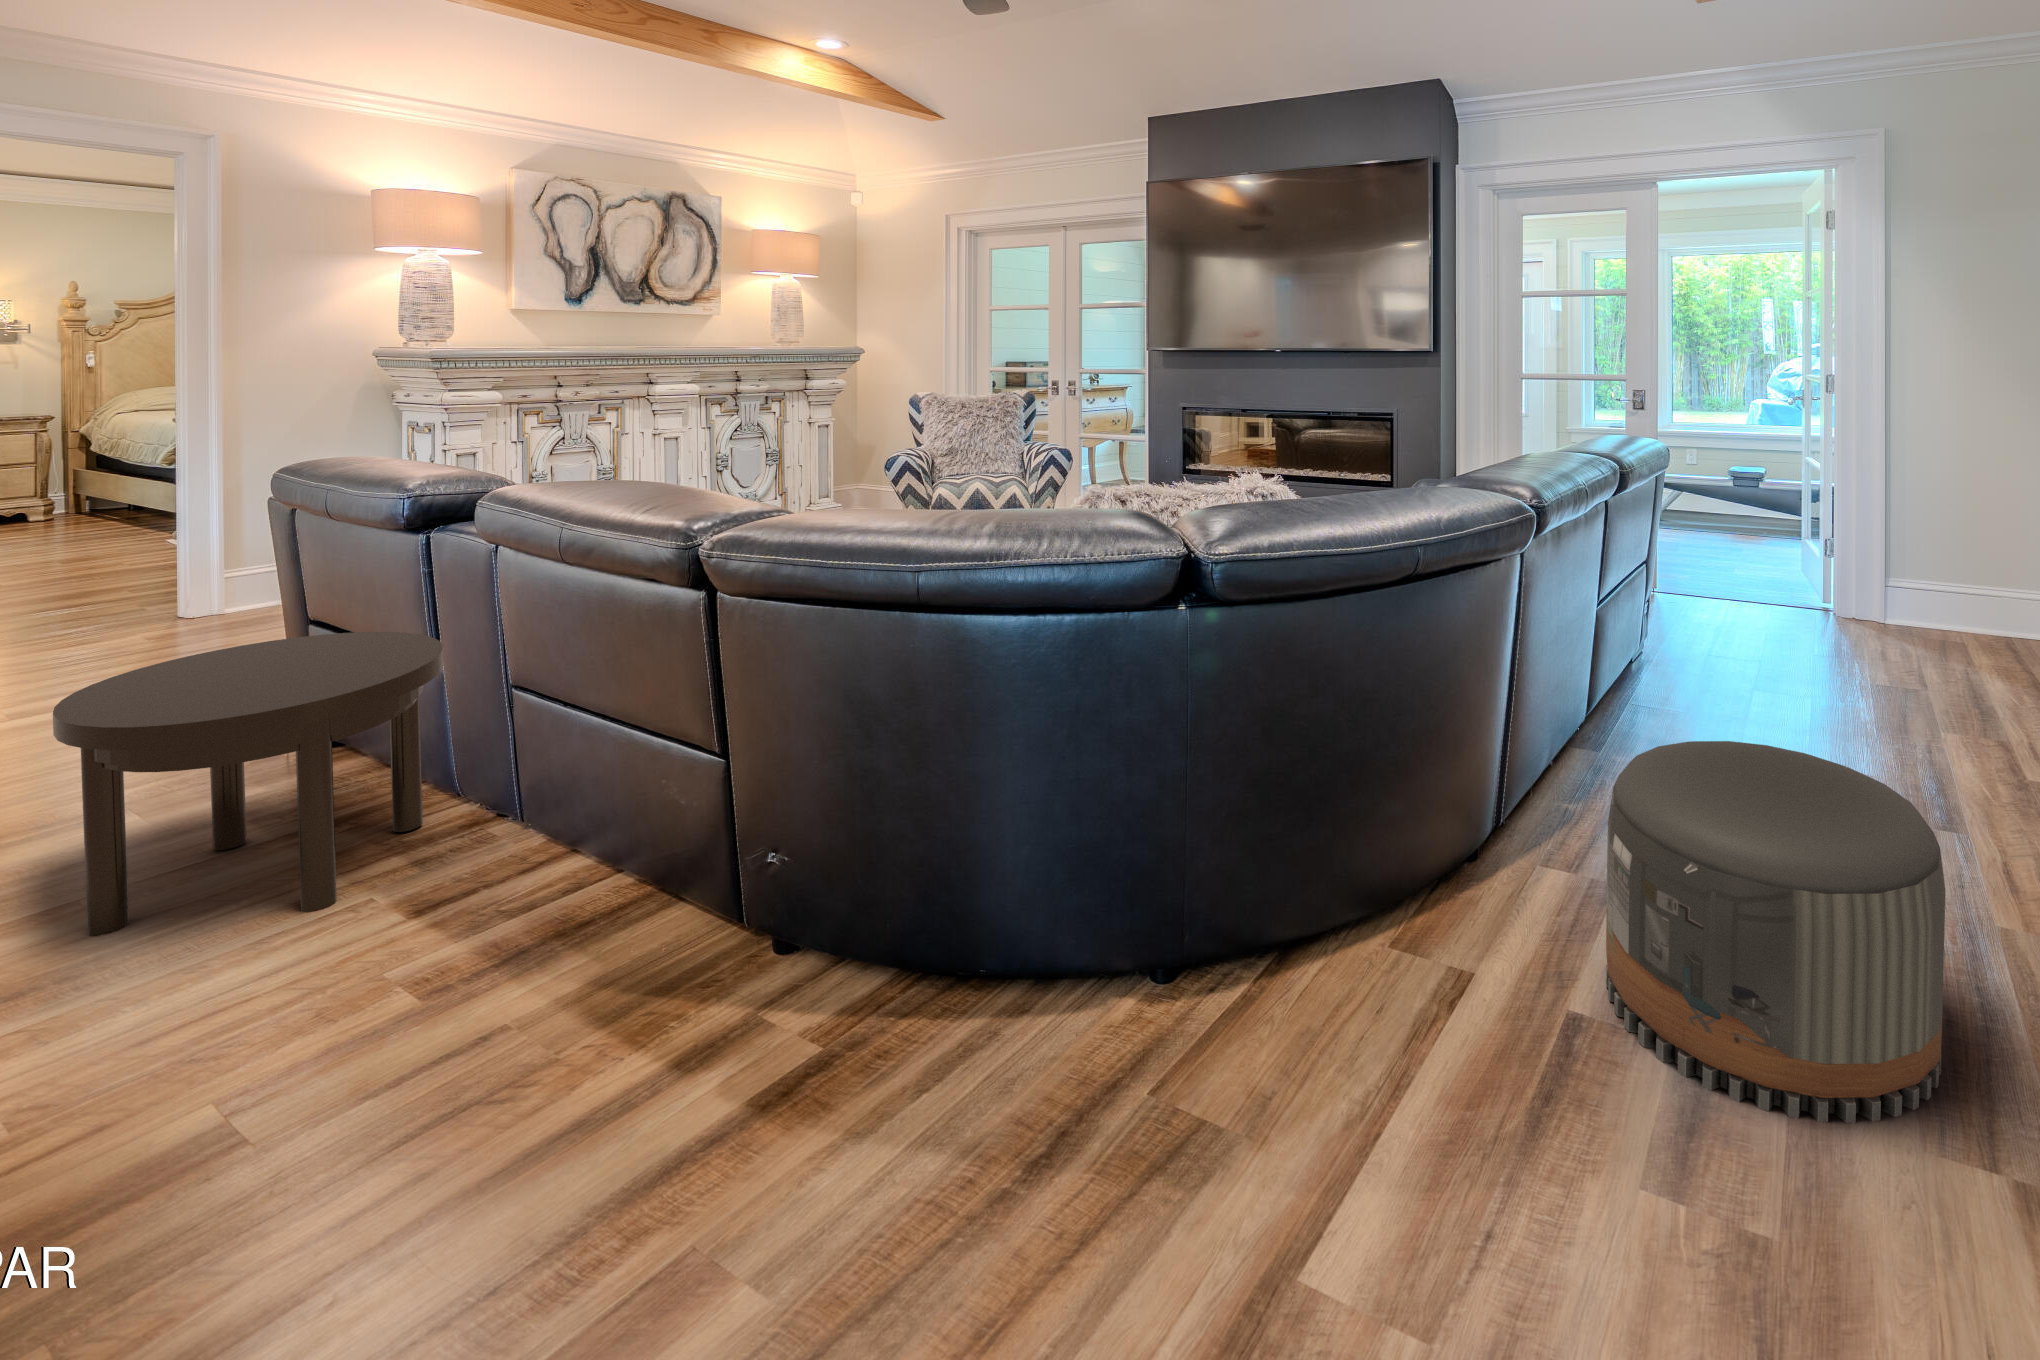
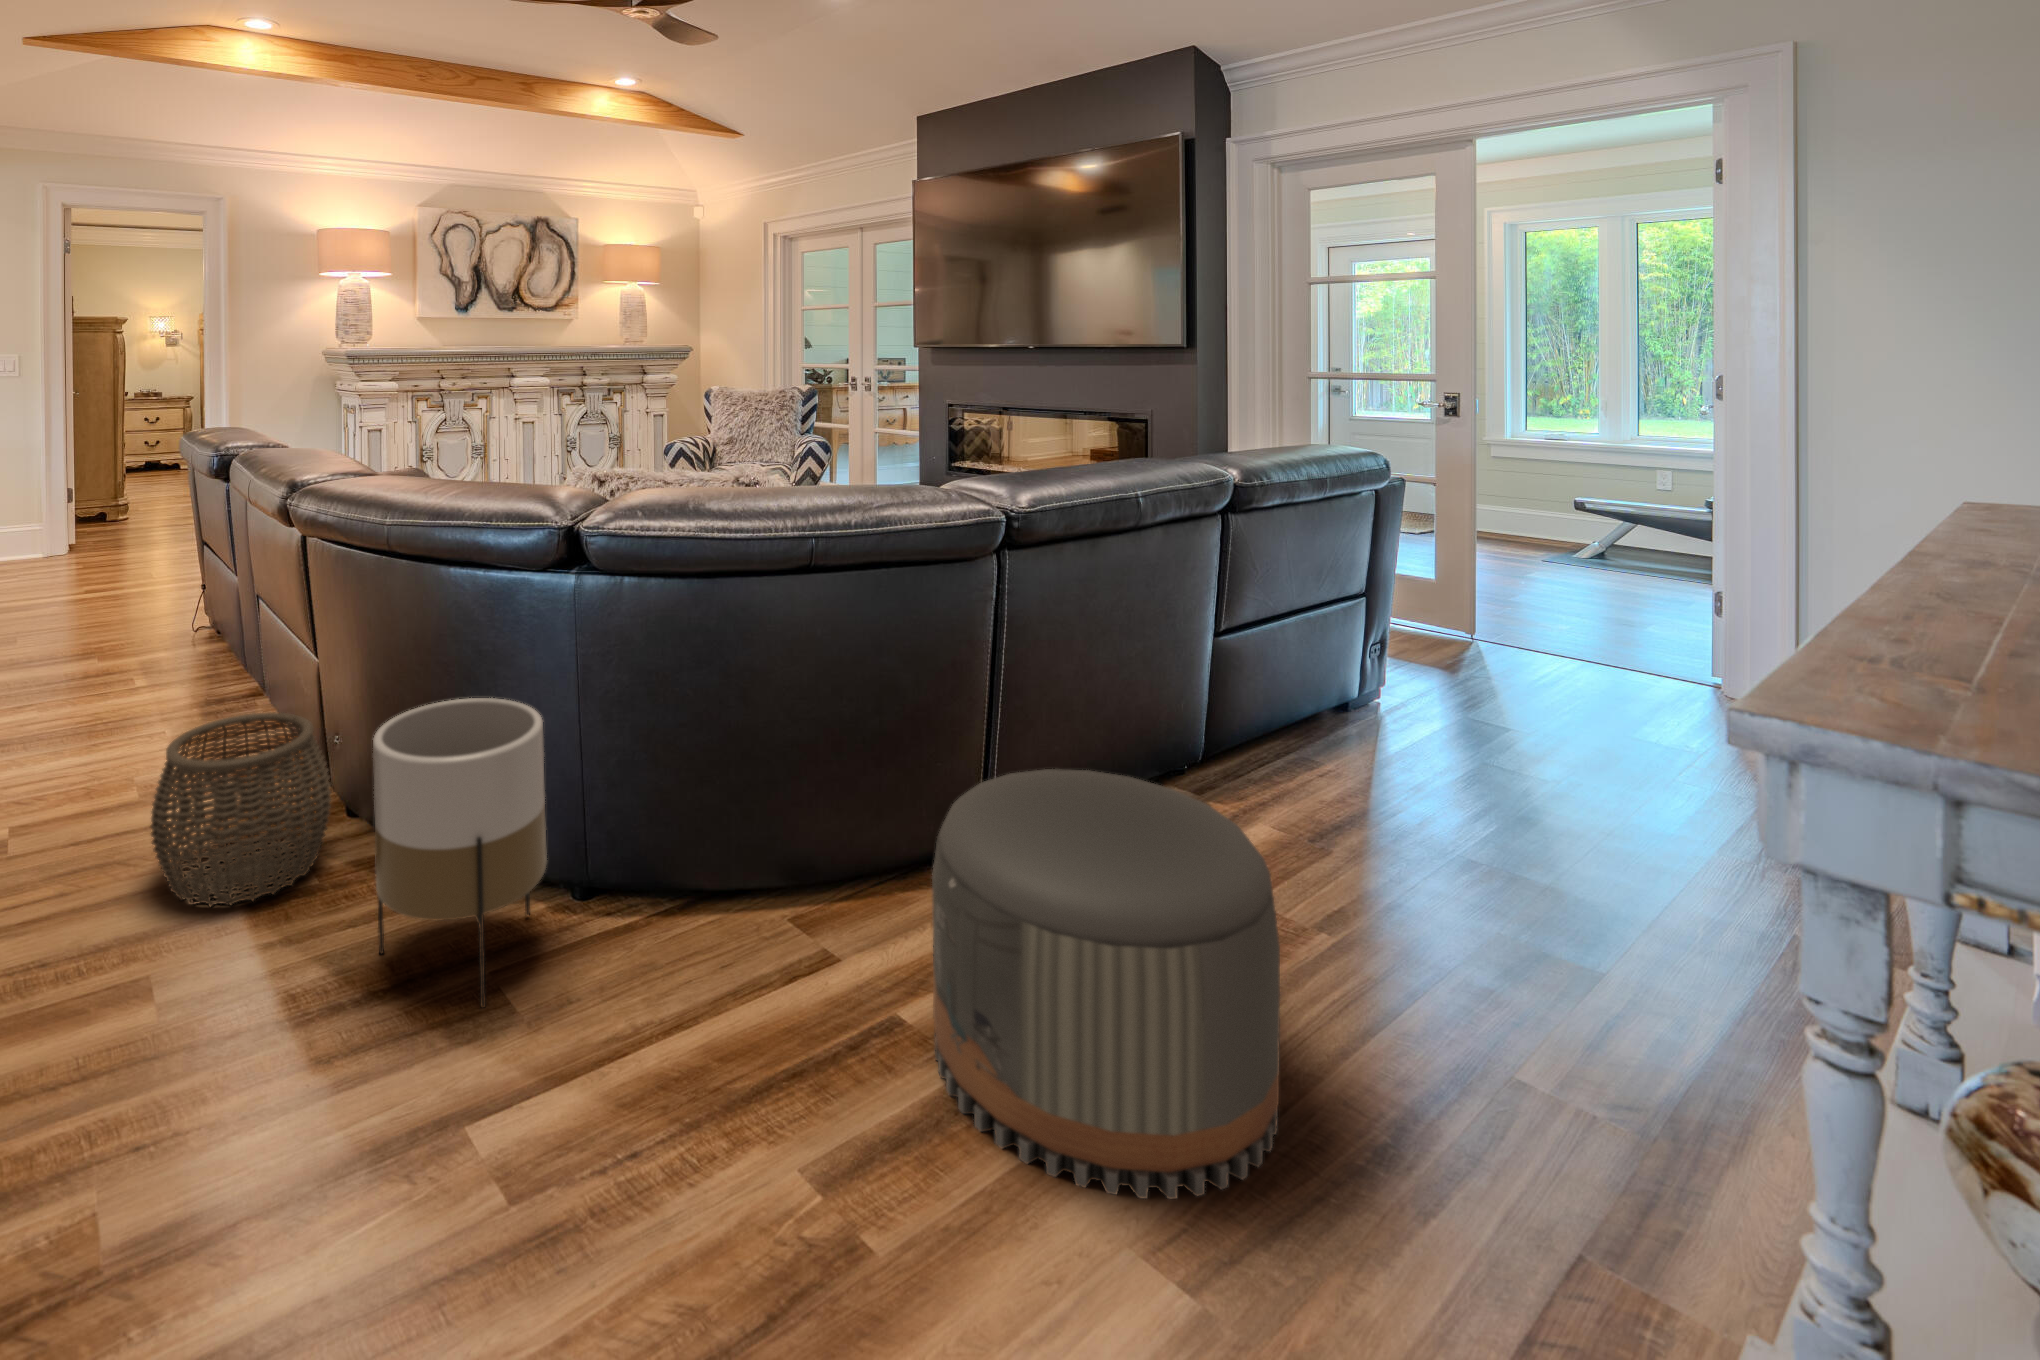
side table: present [53,632,443,936] -> none [6,549,230,734]
planter: none [990,765,1200,1137] -> present [373,698,547,1008]
woven basket: none [571,833,825,1124] -> present [151,713,331,907]

